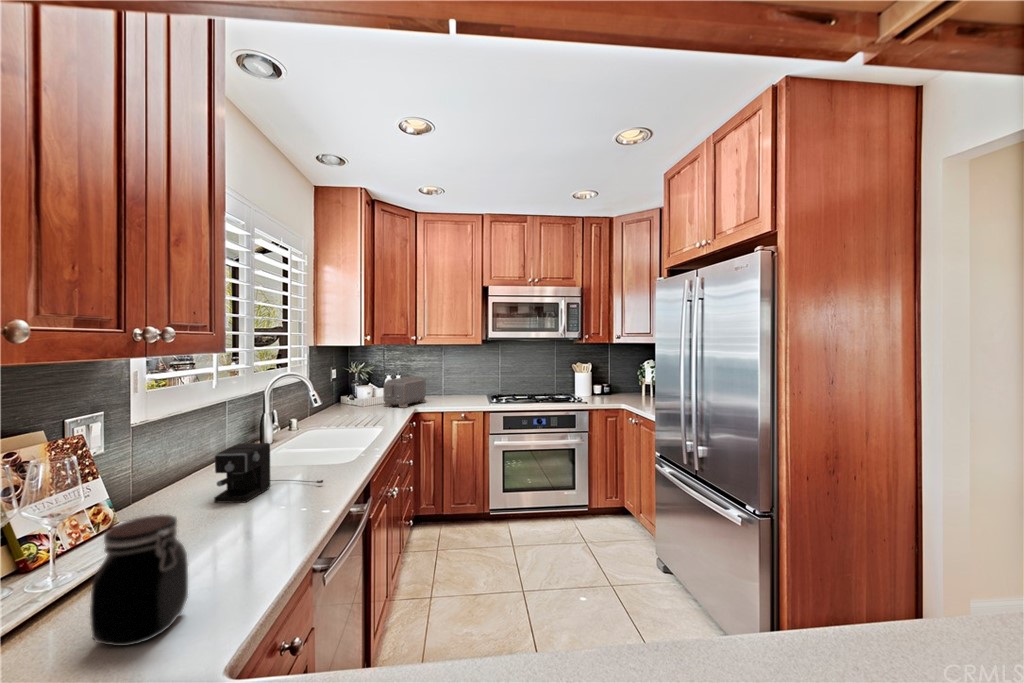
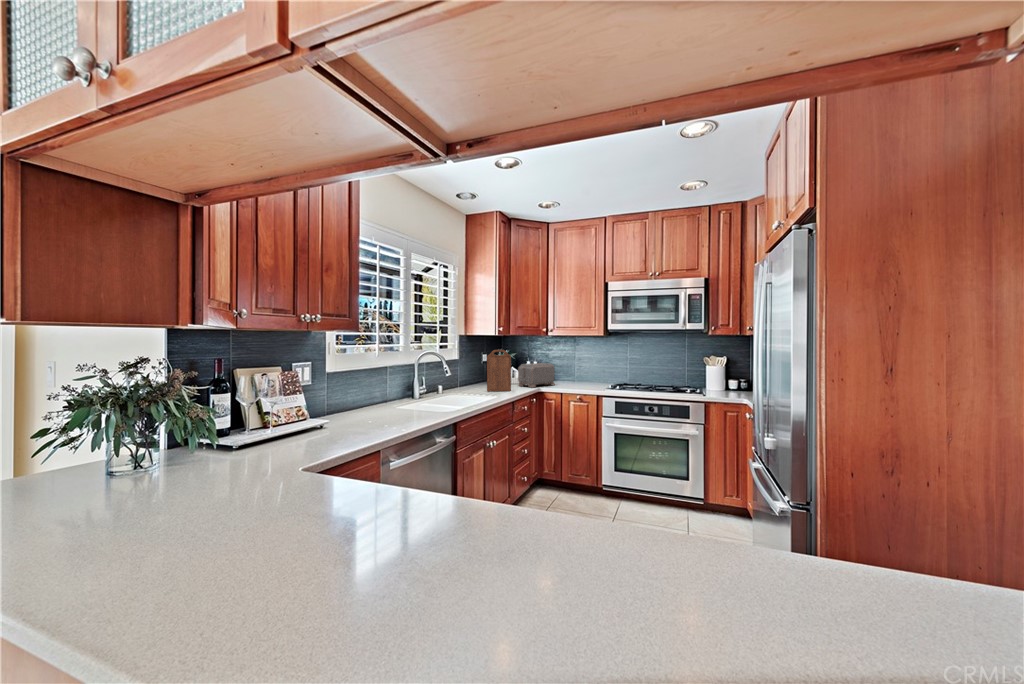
cutting board: none [353,365,385,419] -> present [487,350,511,391]
coffee maker: present [214,443,323,503] -> none [358,389,422,422]
jar: present [90,515,188,646] -> none [268,402,308,456]

